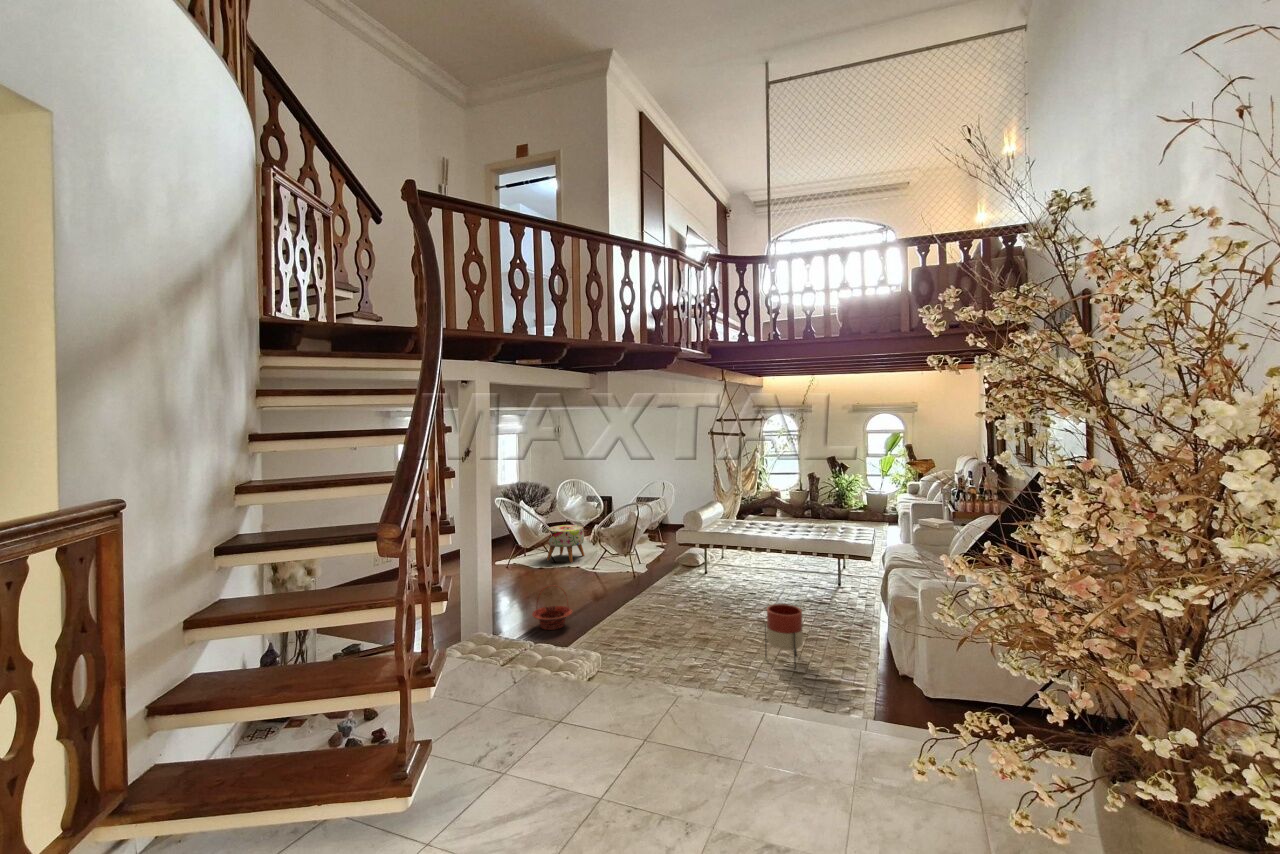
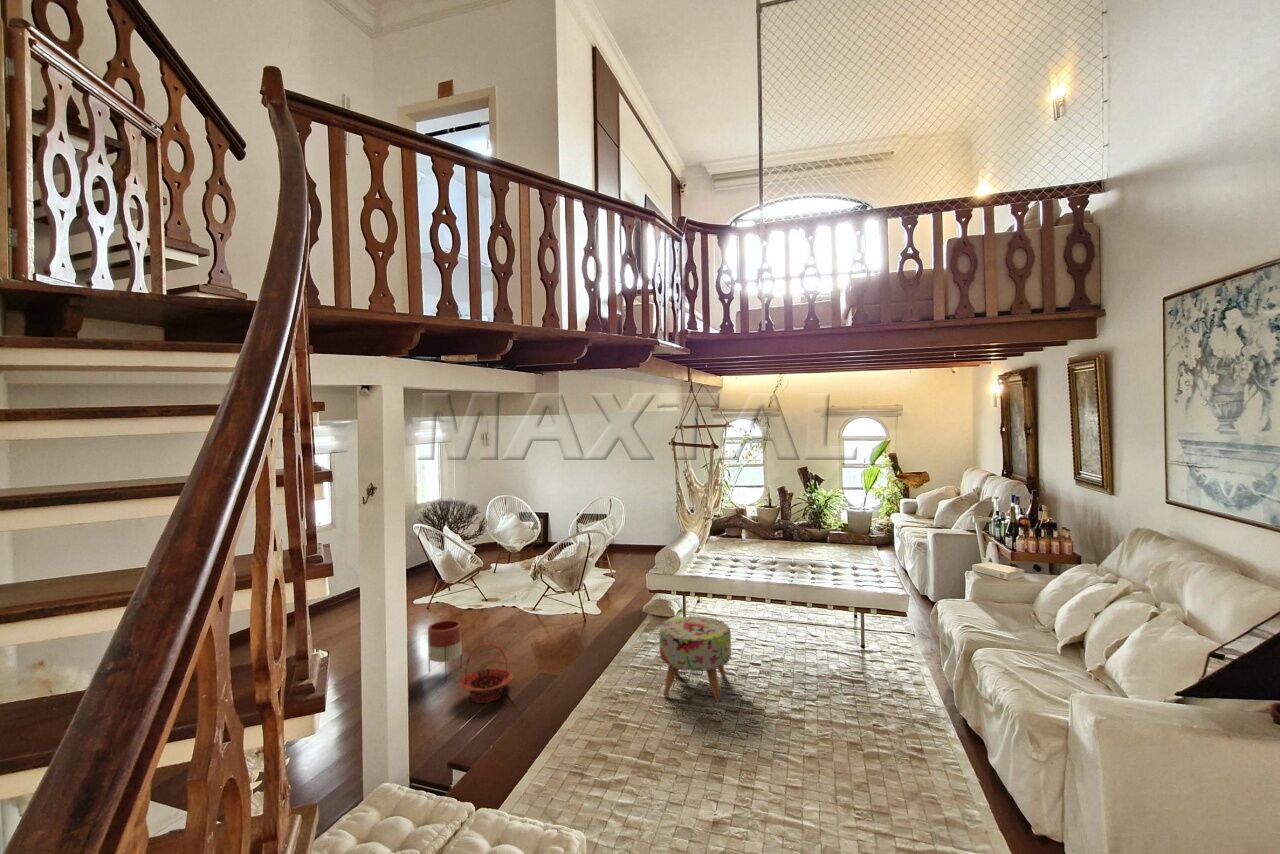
ottoman: present [547,525,585,563] -> present [659,616,731,701]
planter: present [765,604,803,669] -> present [428,620,462,671]

